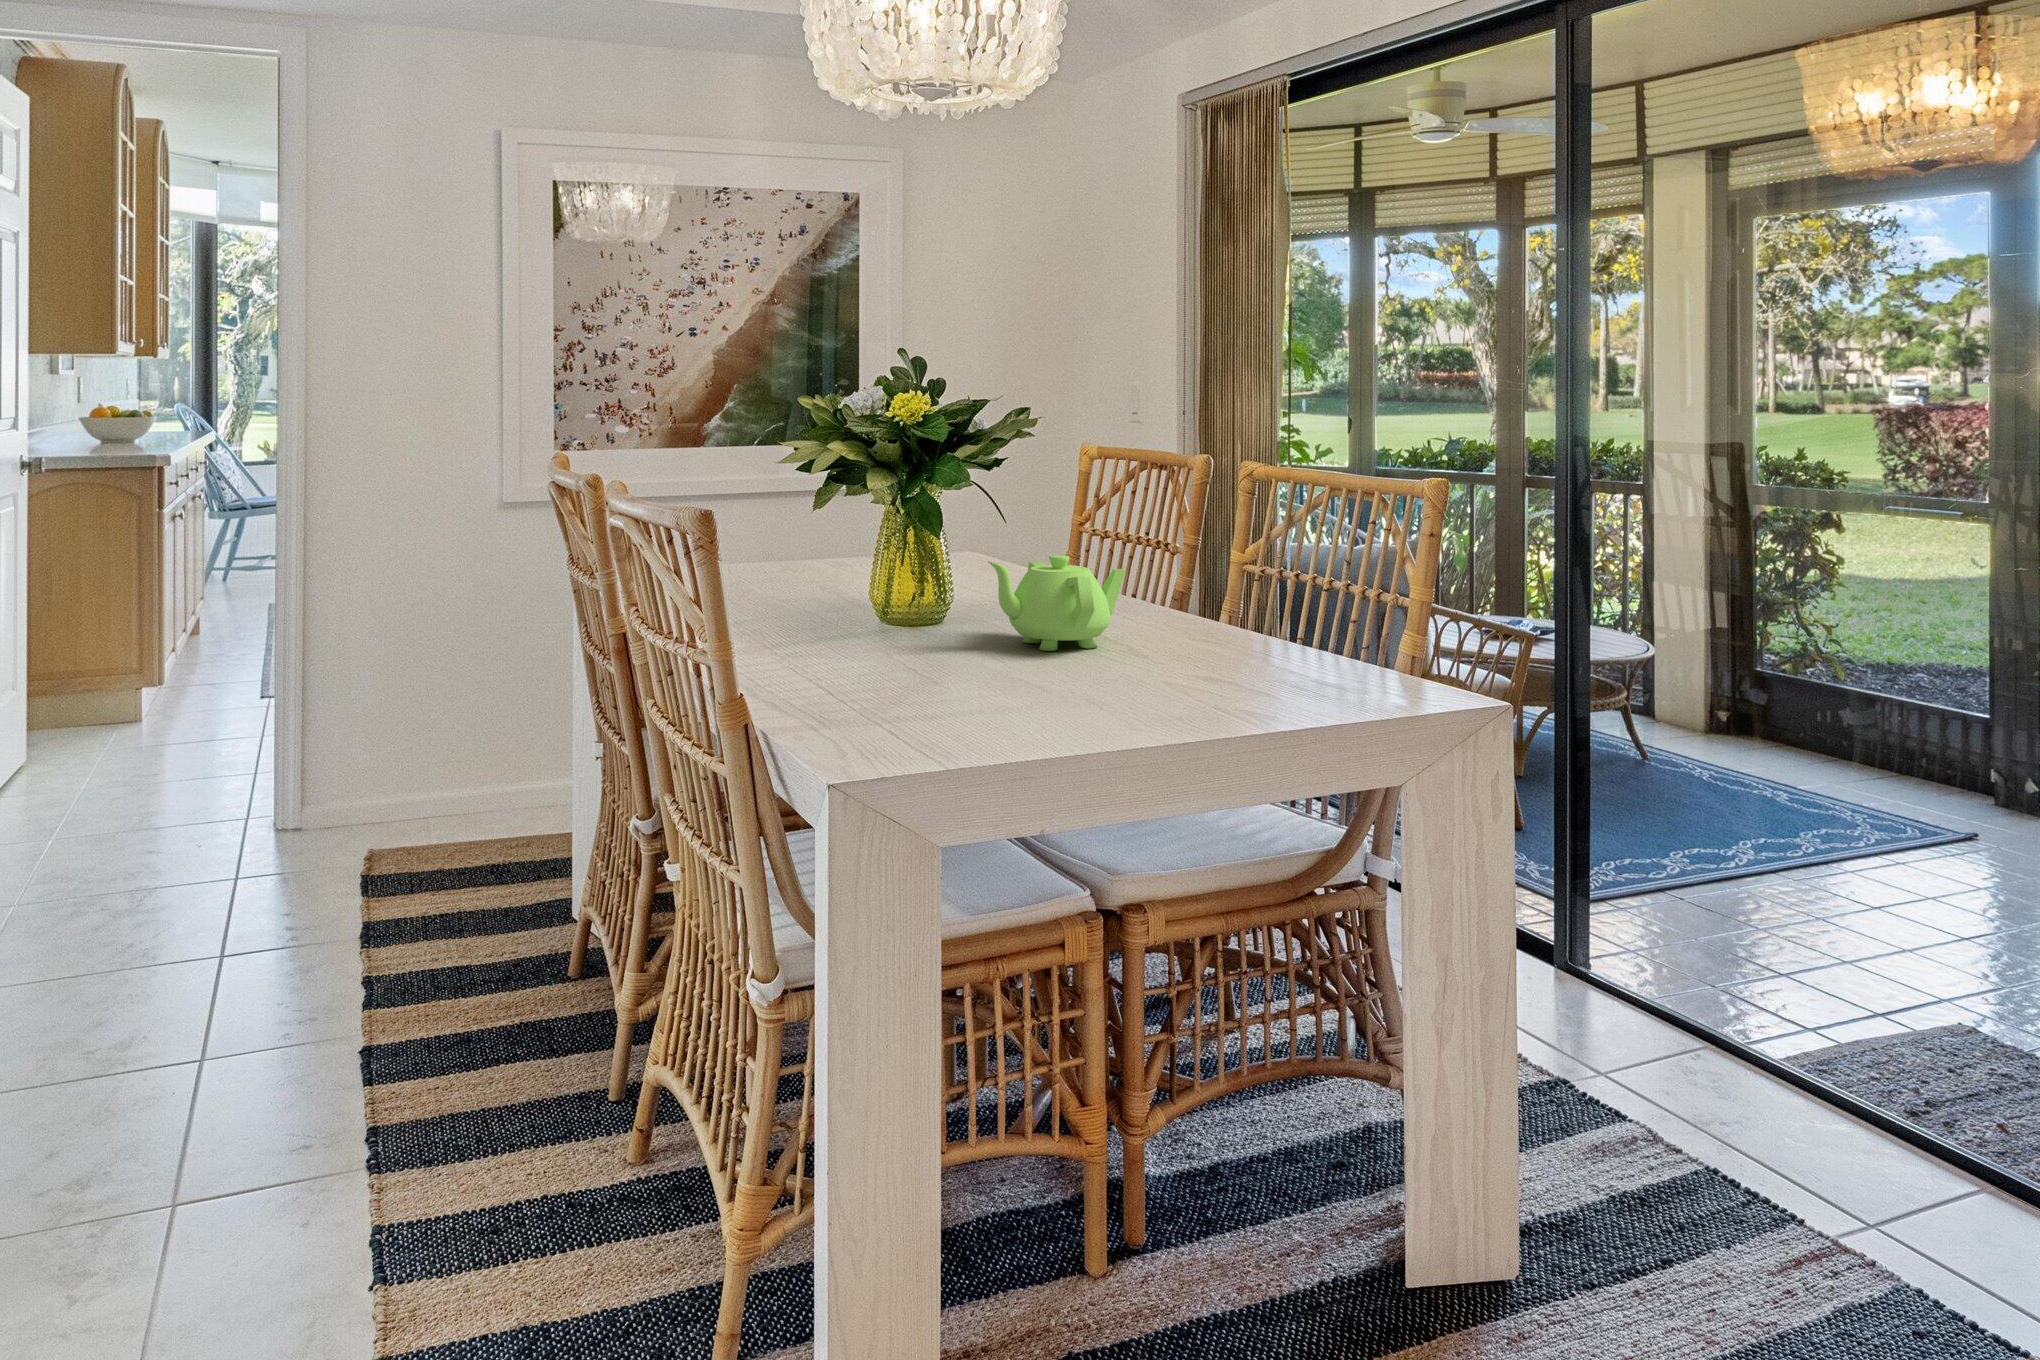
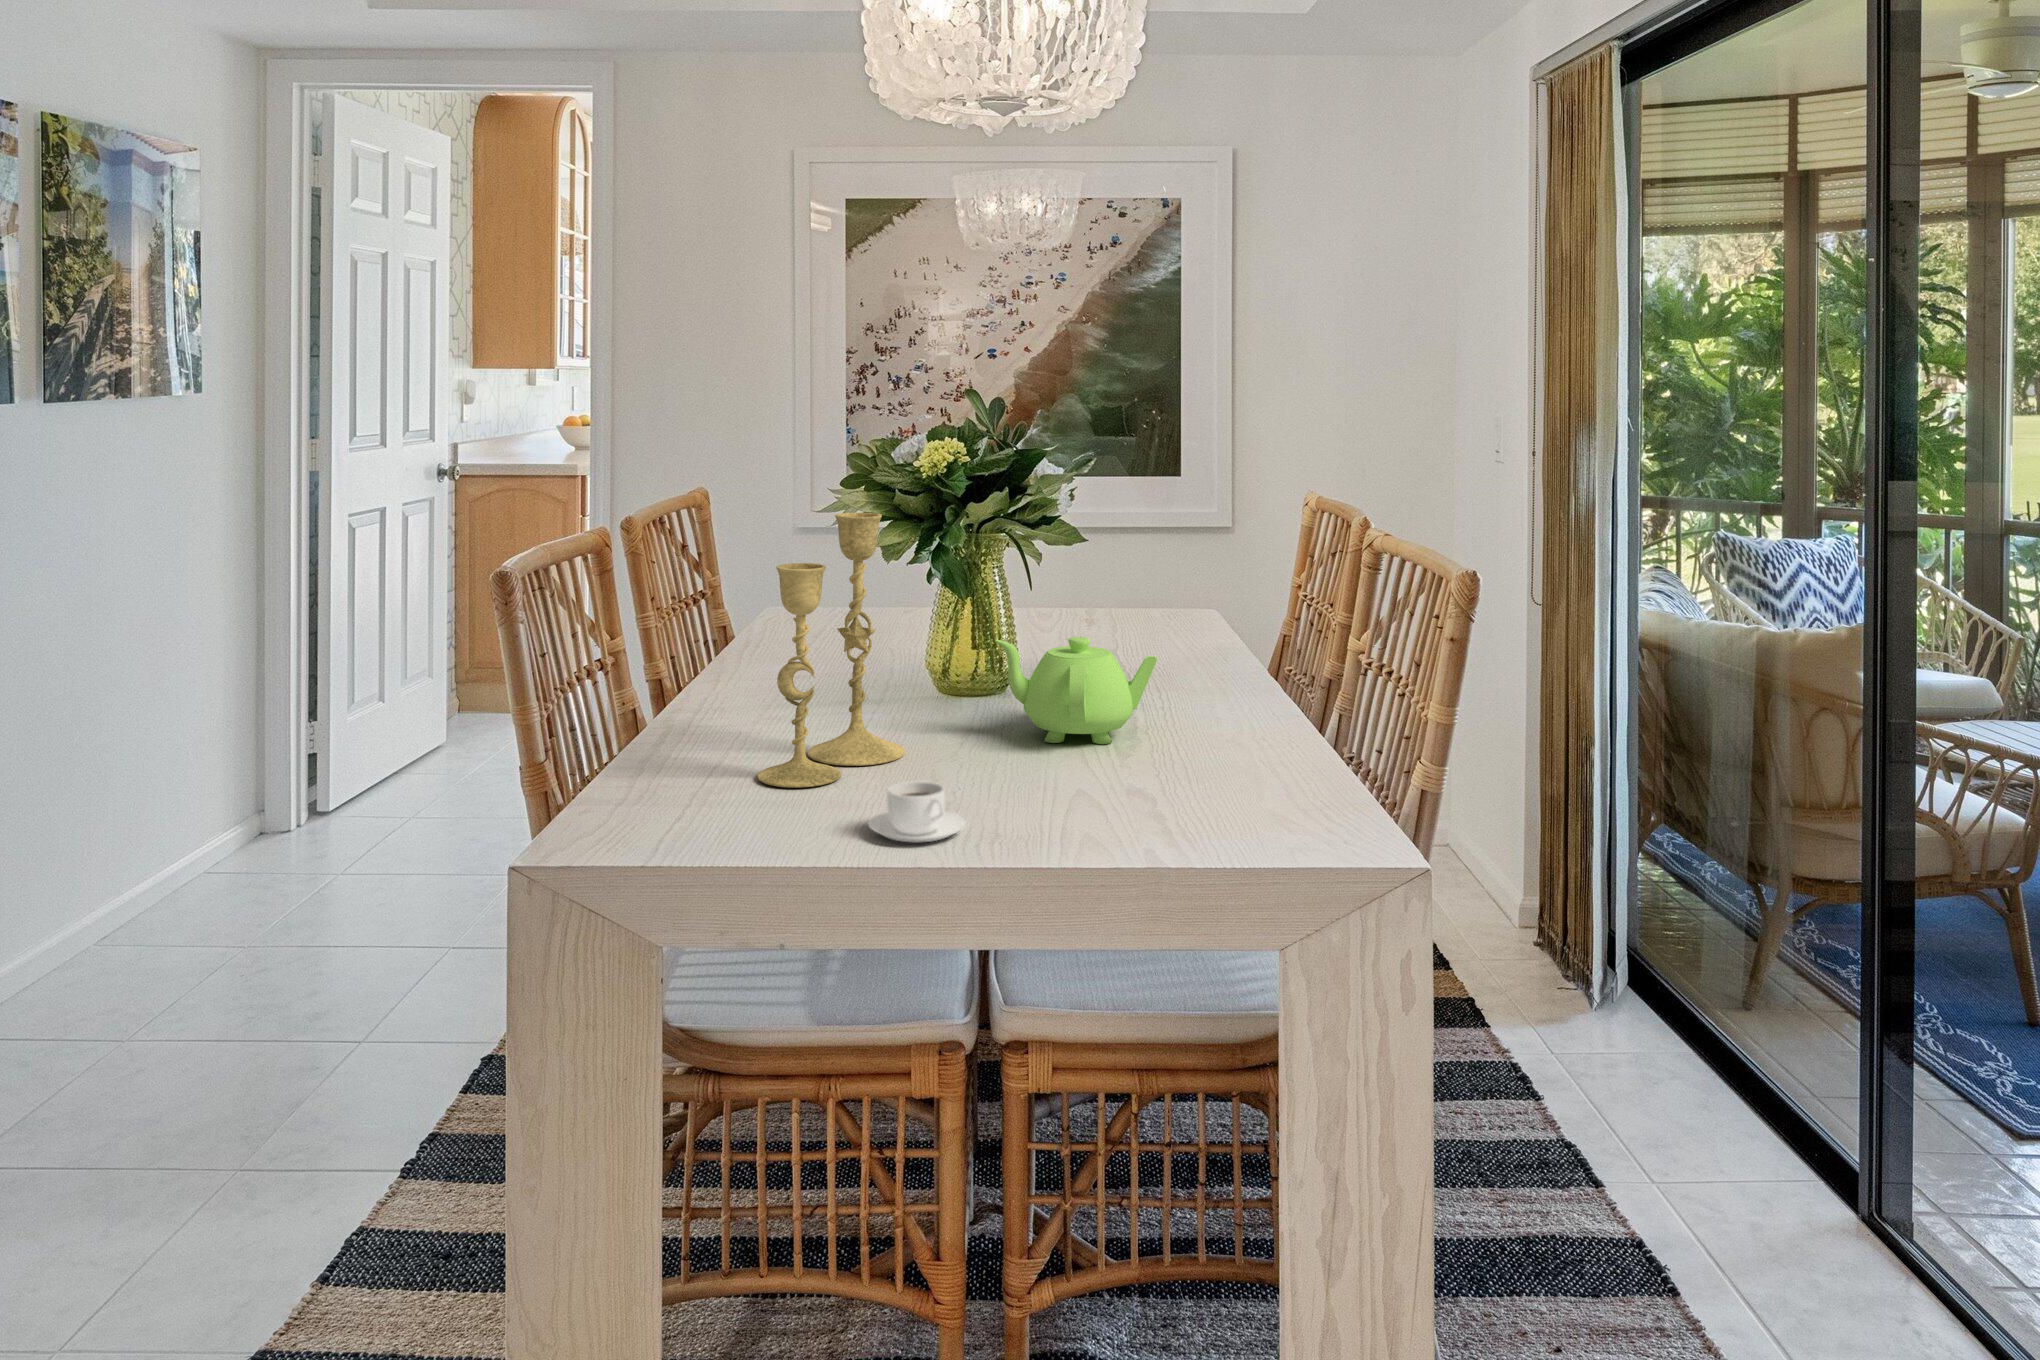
candlestick: none [846,444,944,700] -> present [757,513,905,788]
coffee cup: none [1029,674,1120,725] -> present [869,781,966,842]

